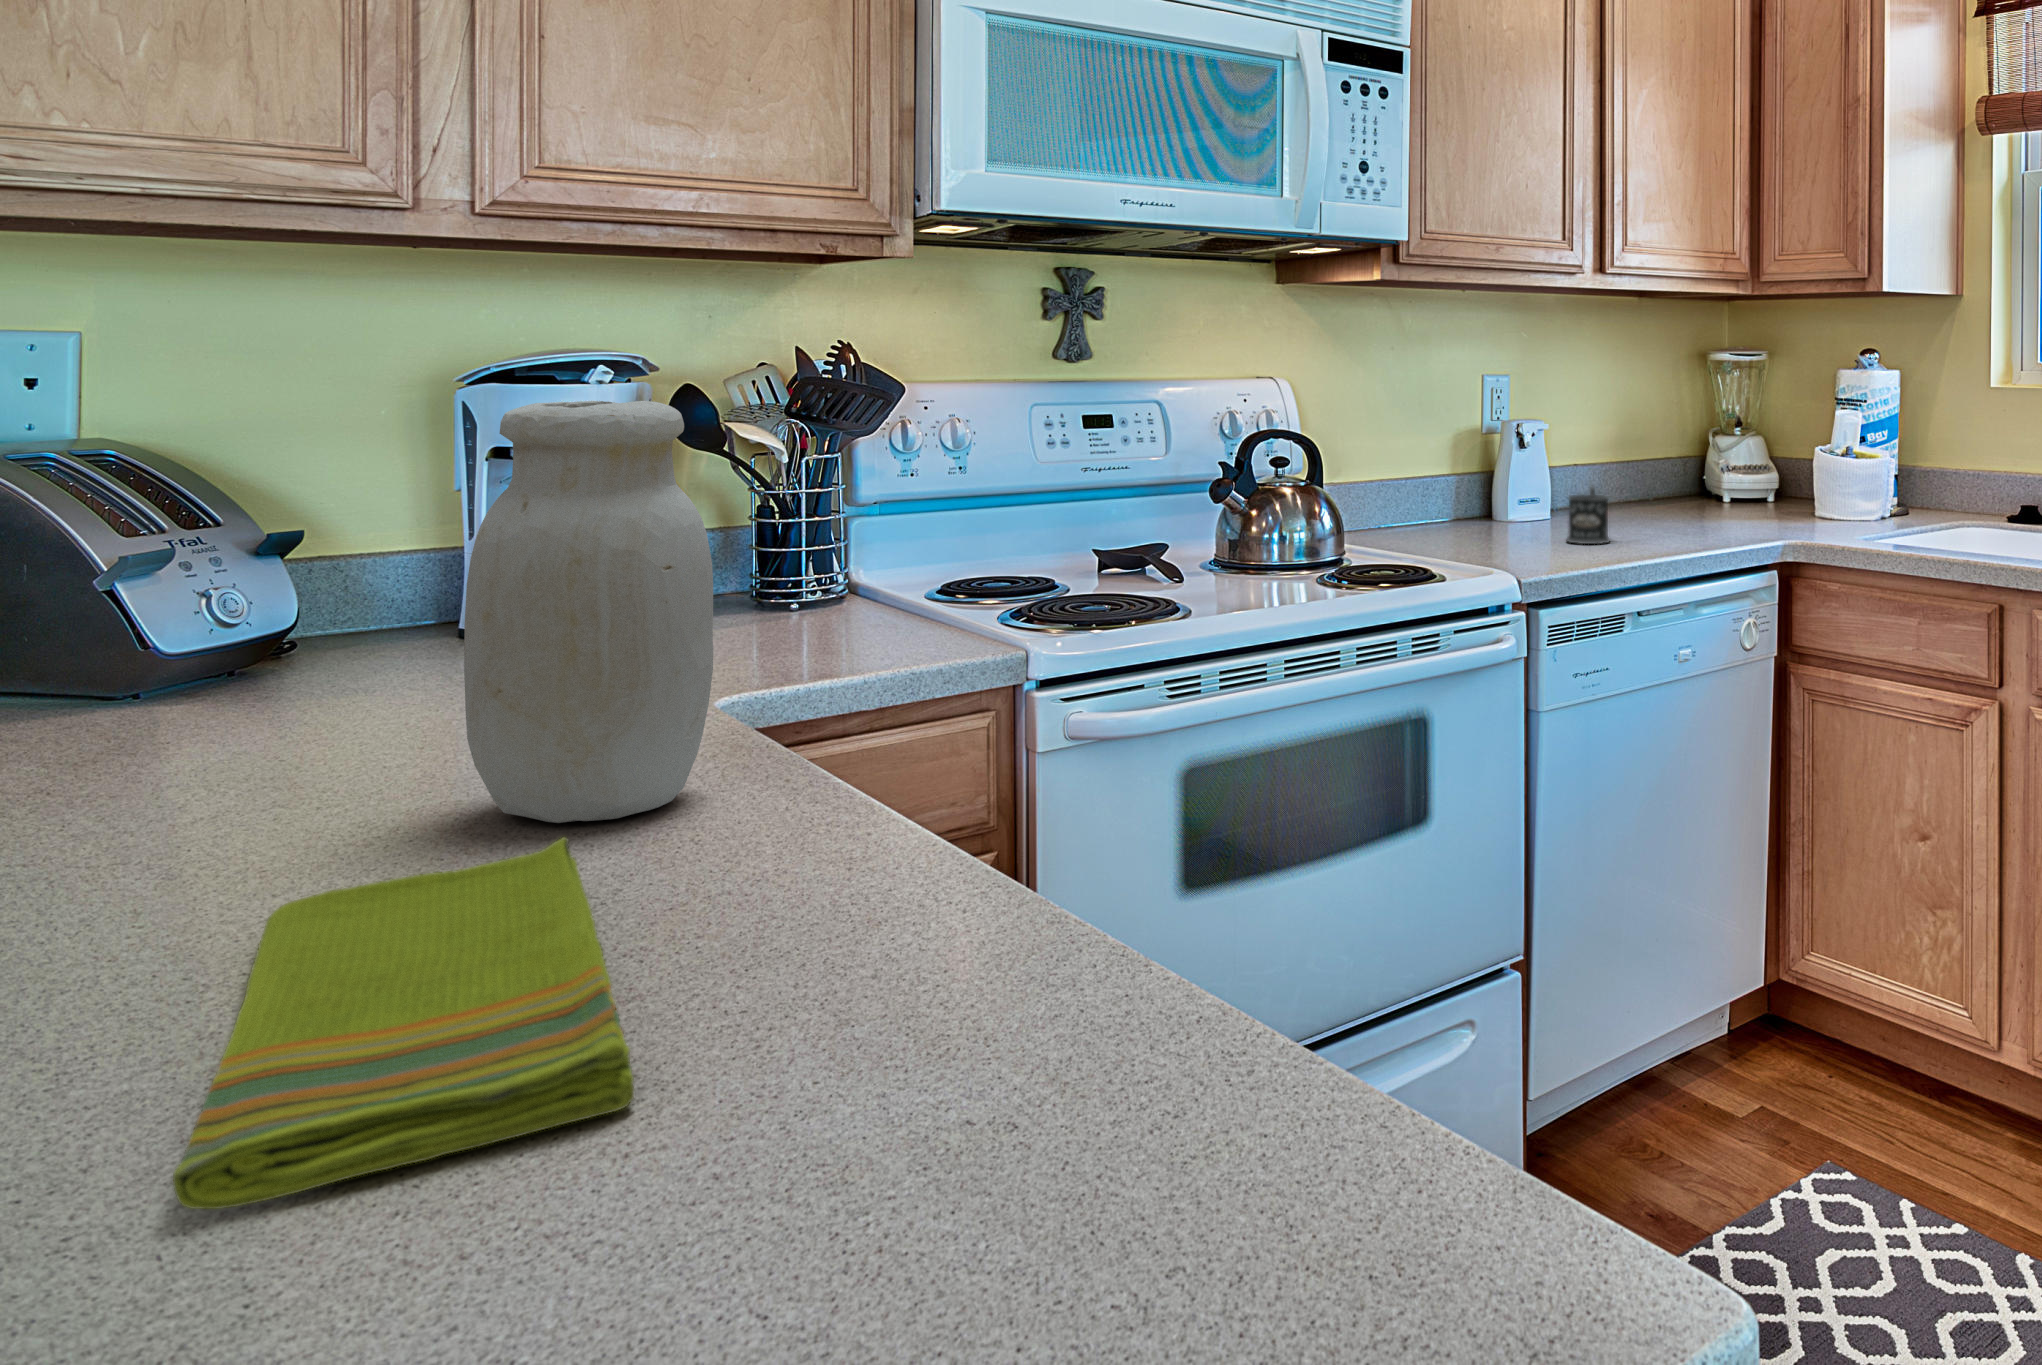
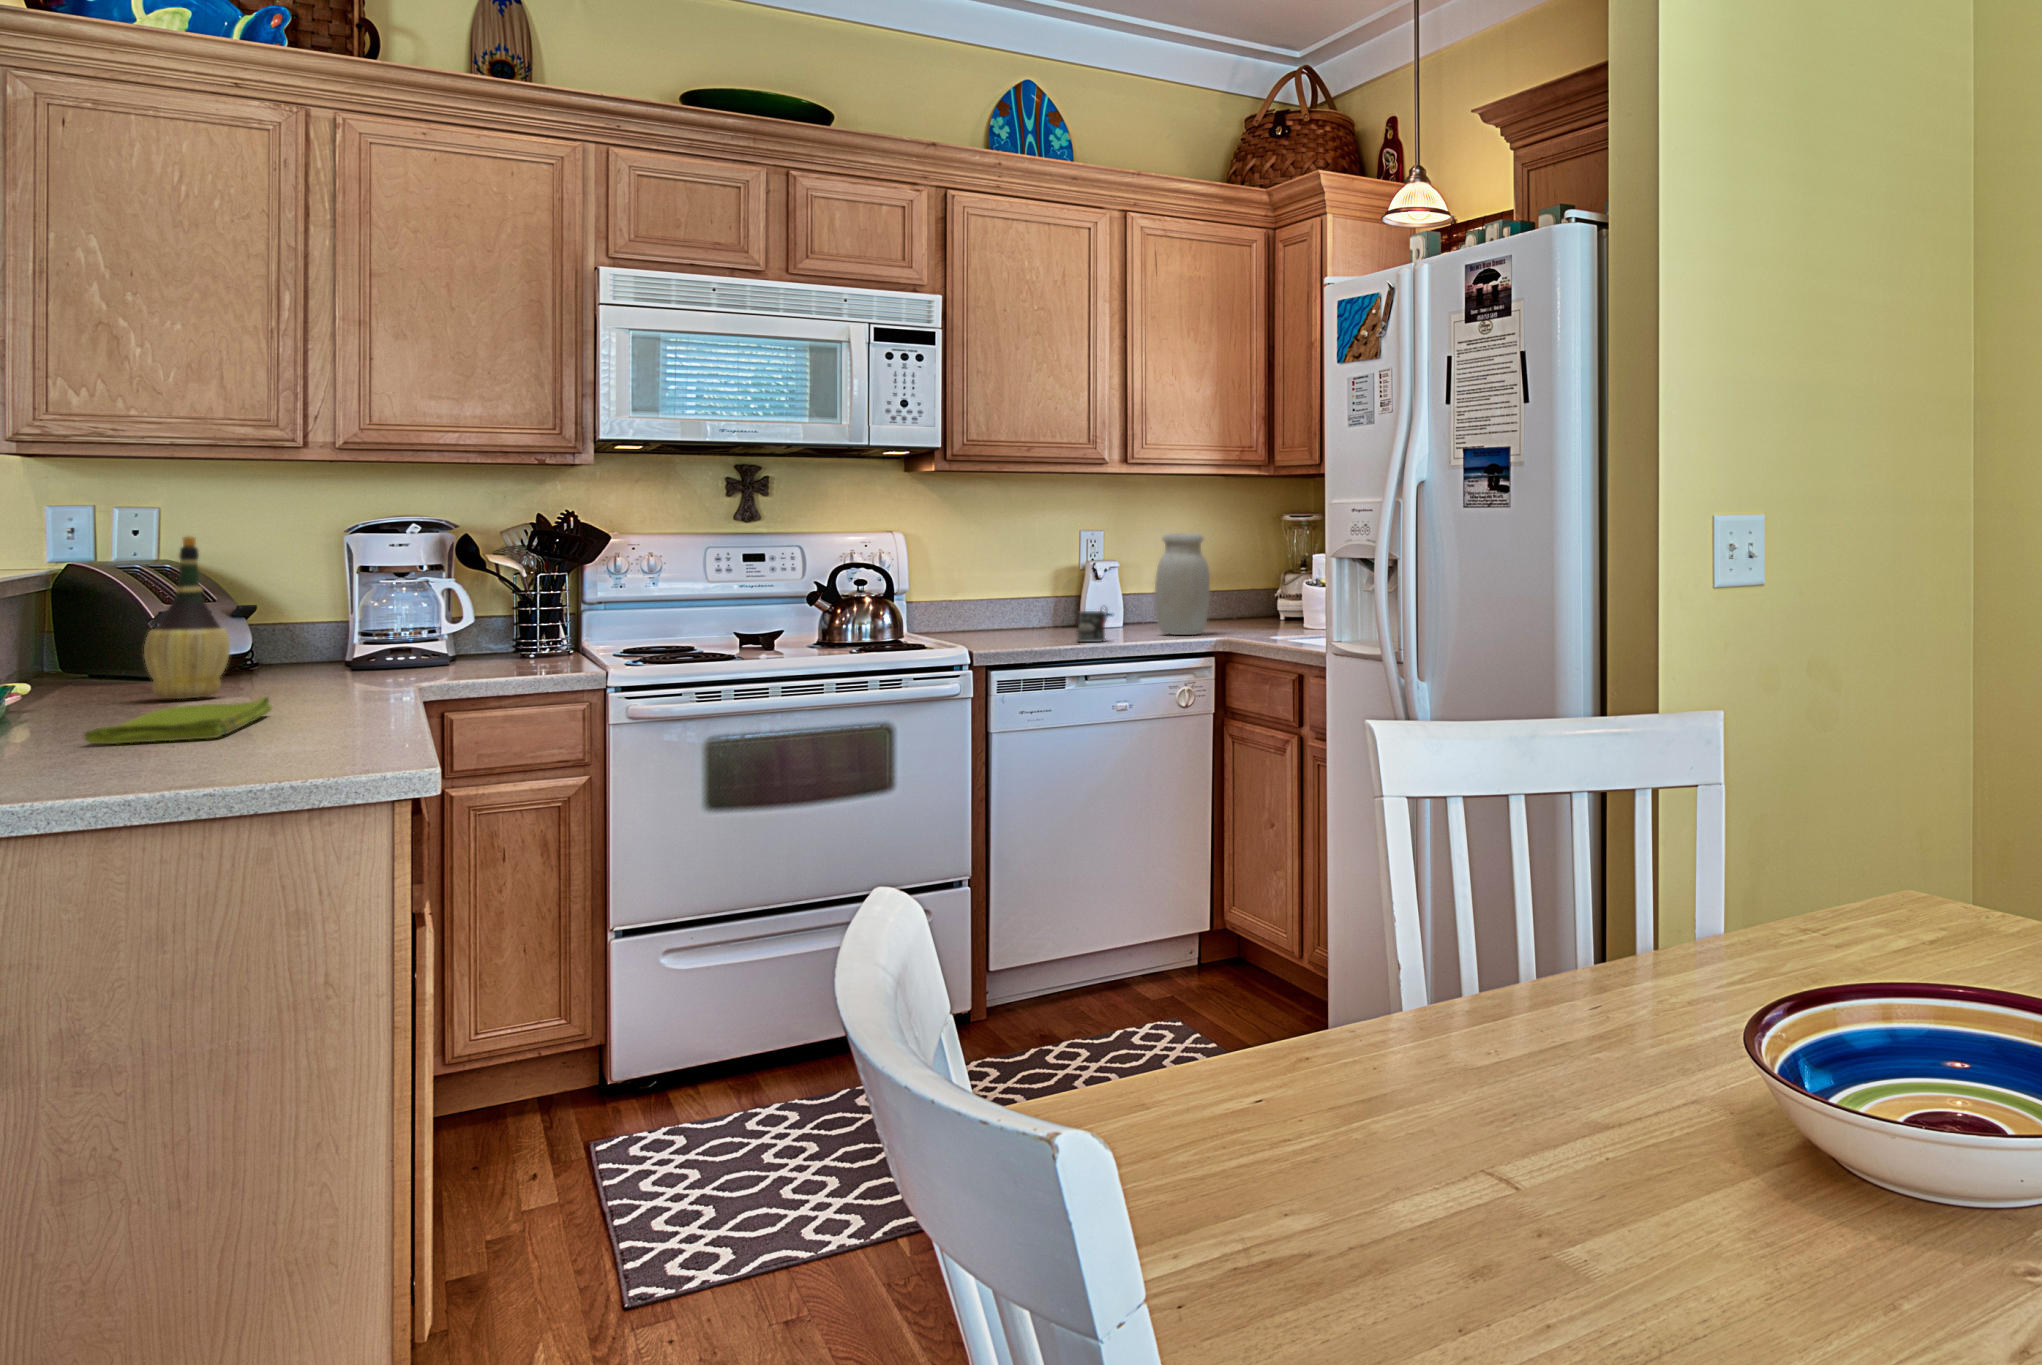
wine bottle: none [138,399,339,791] -> present [144,536,230,699]
jar: present [464,401,713,823] -> present [1155,533,1210,635]

